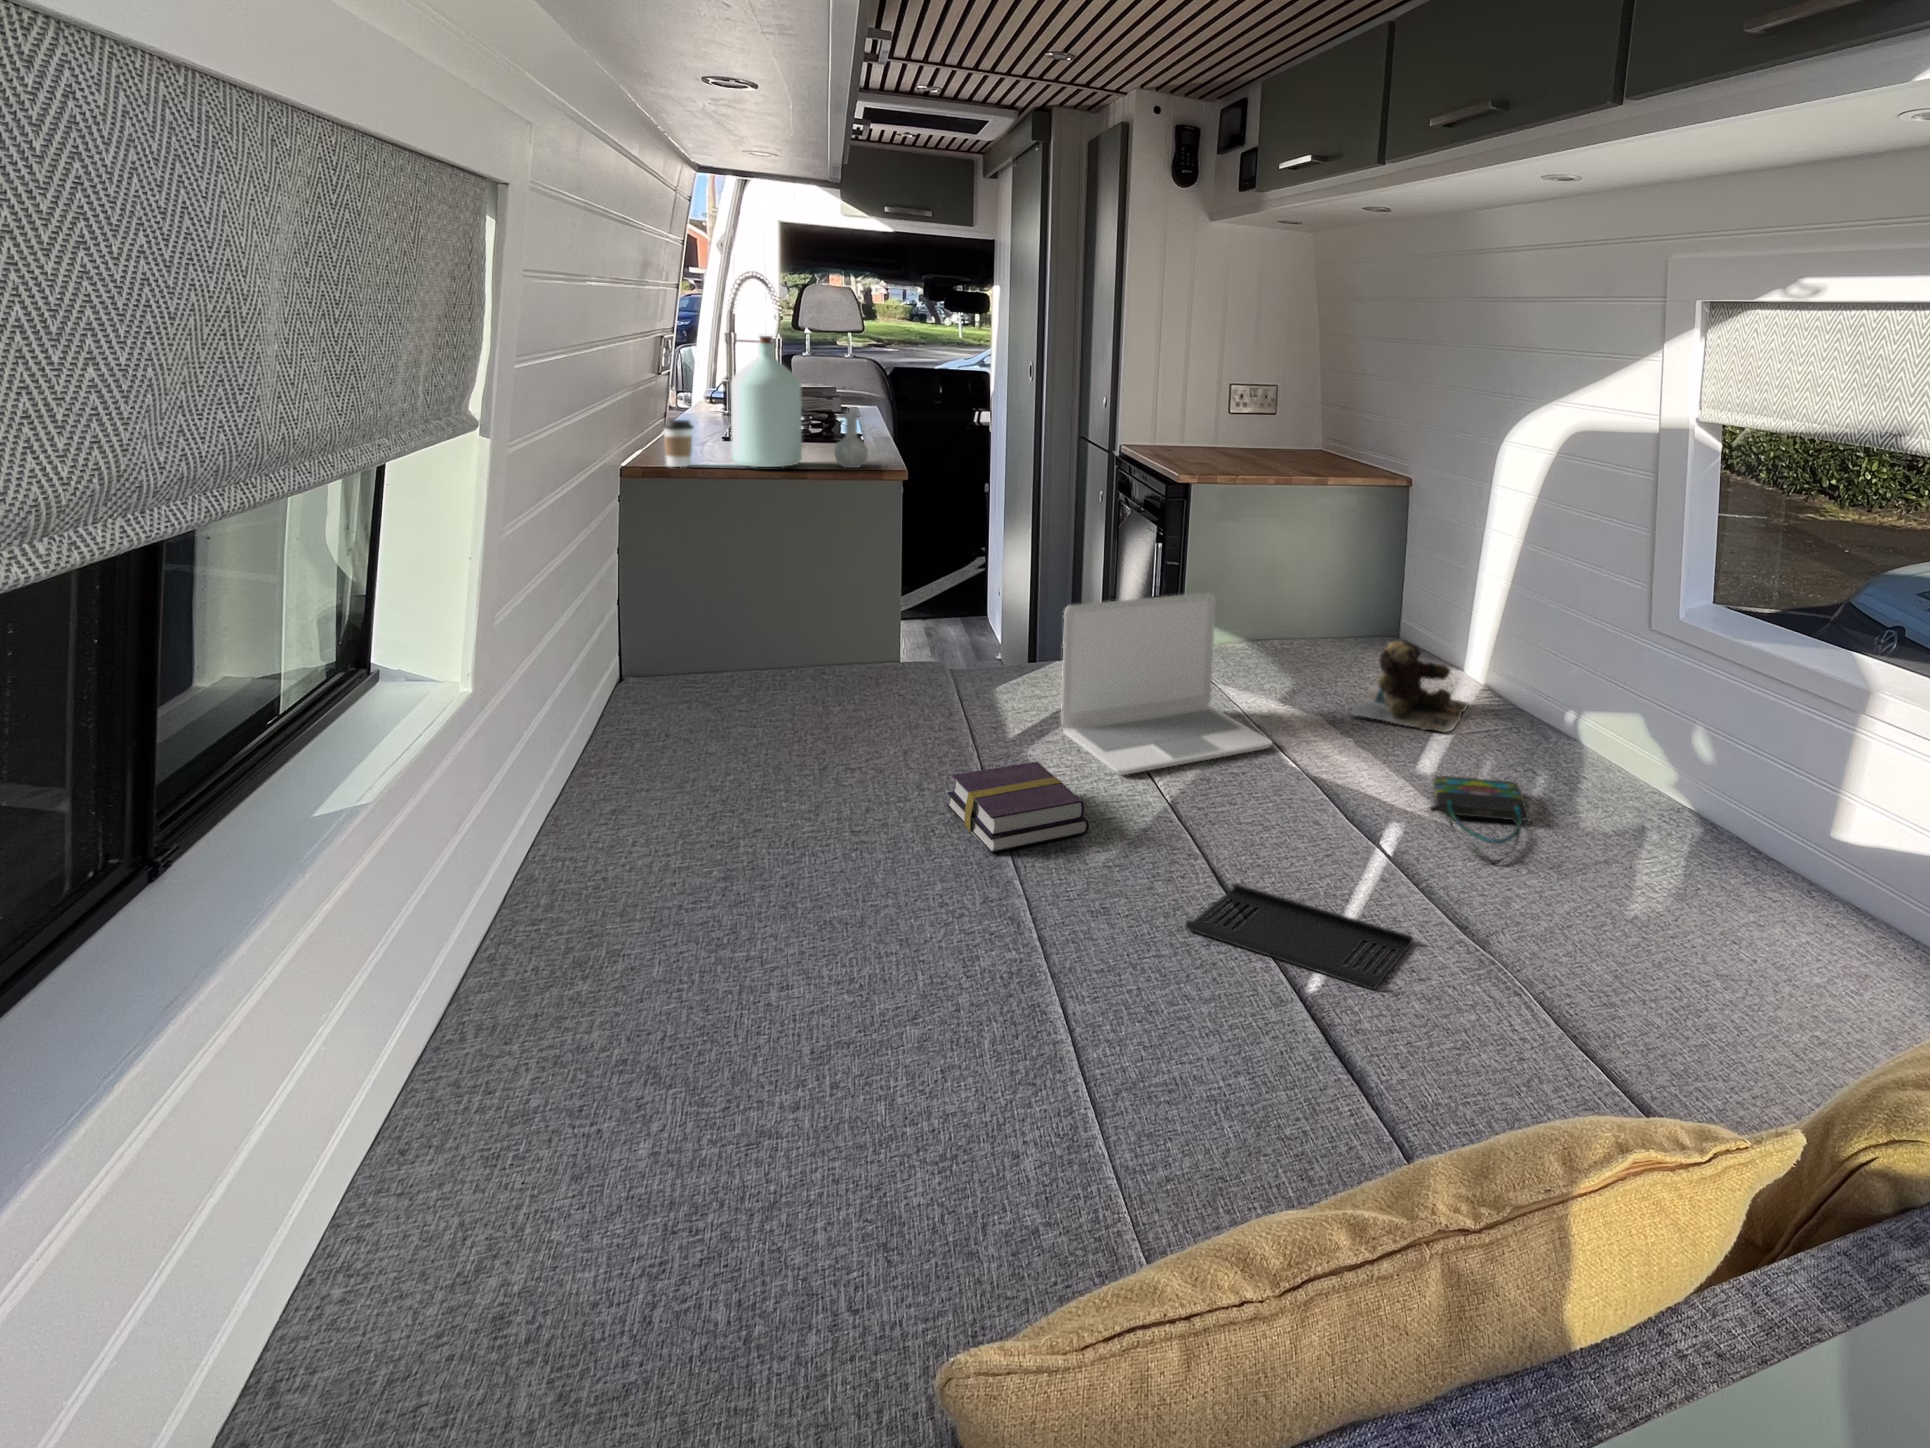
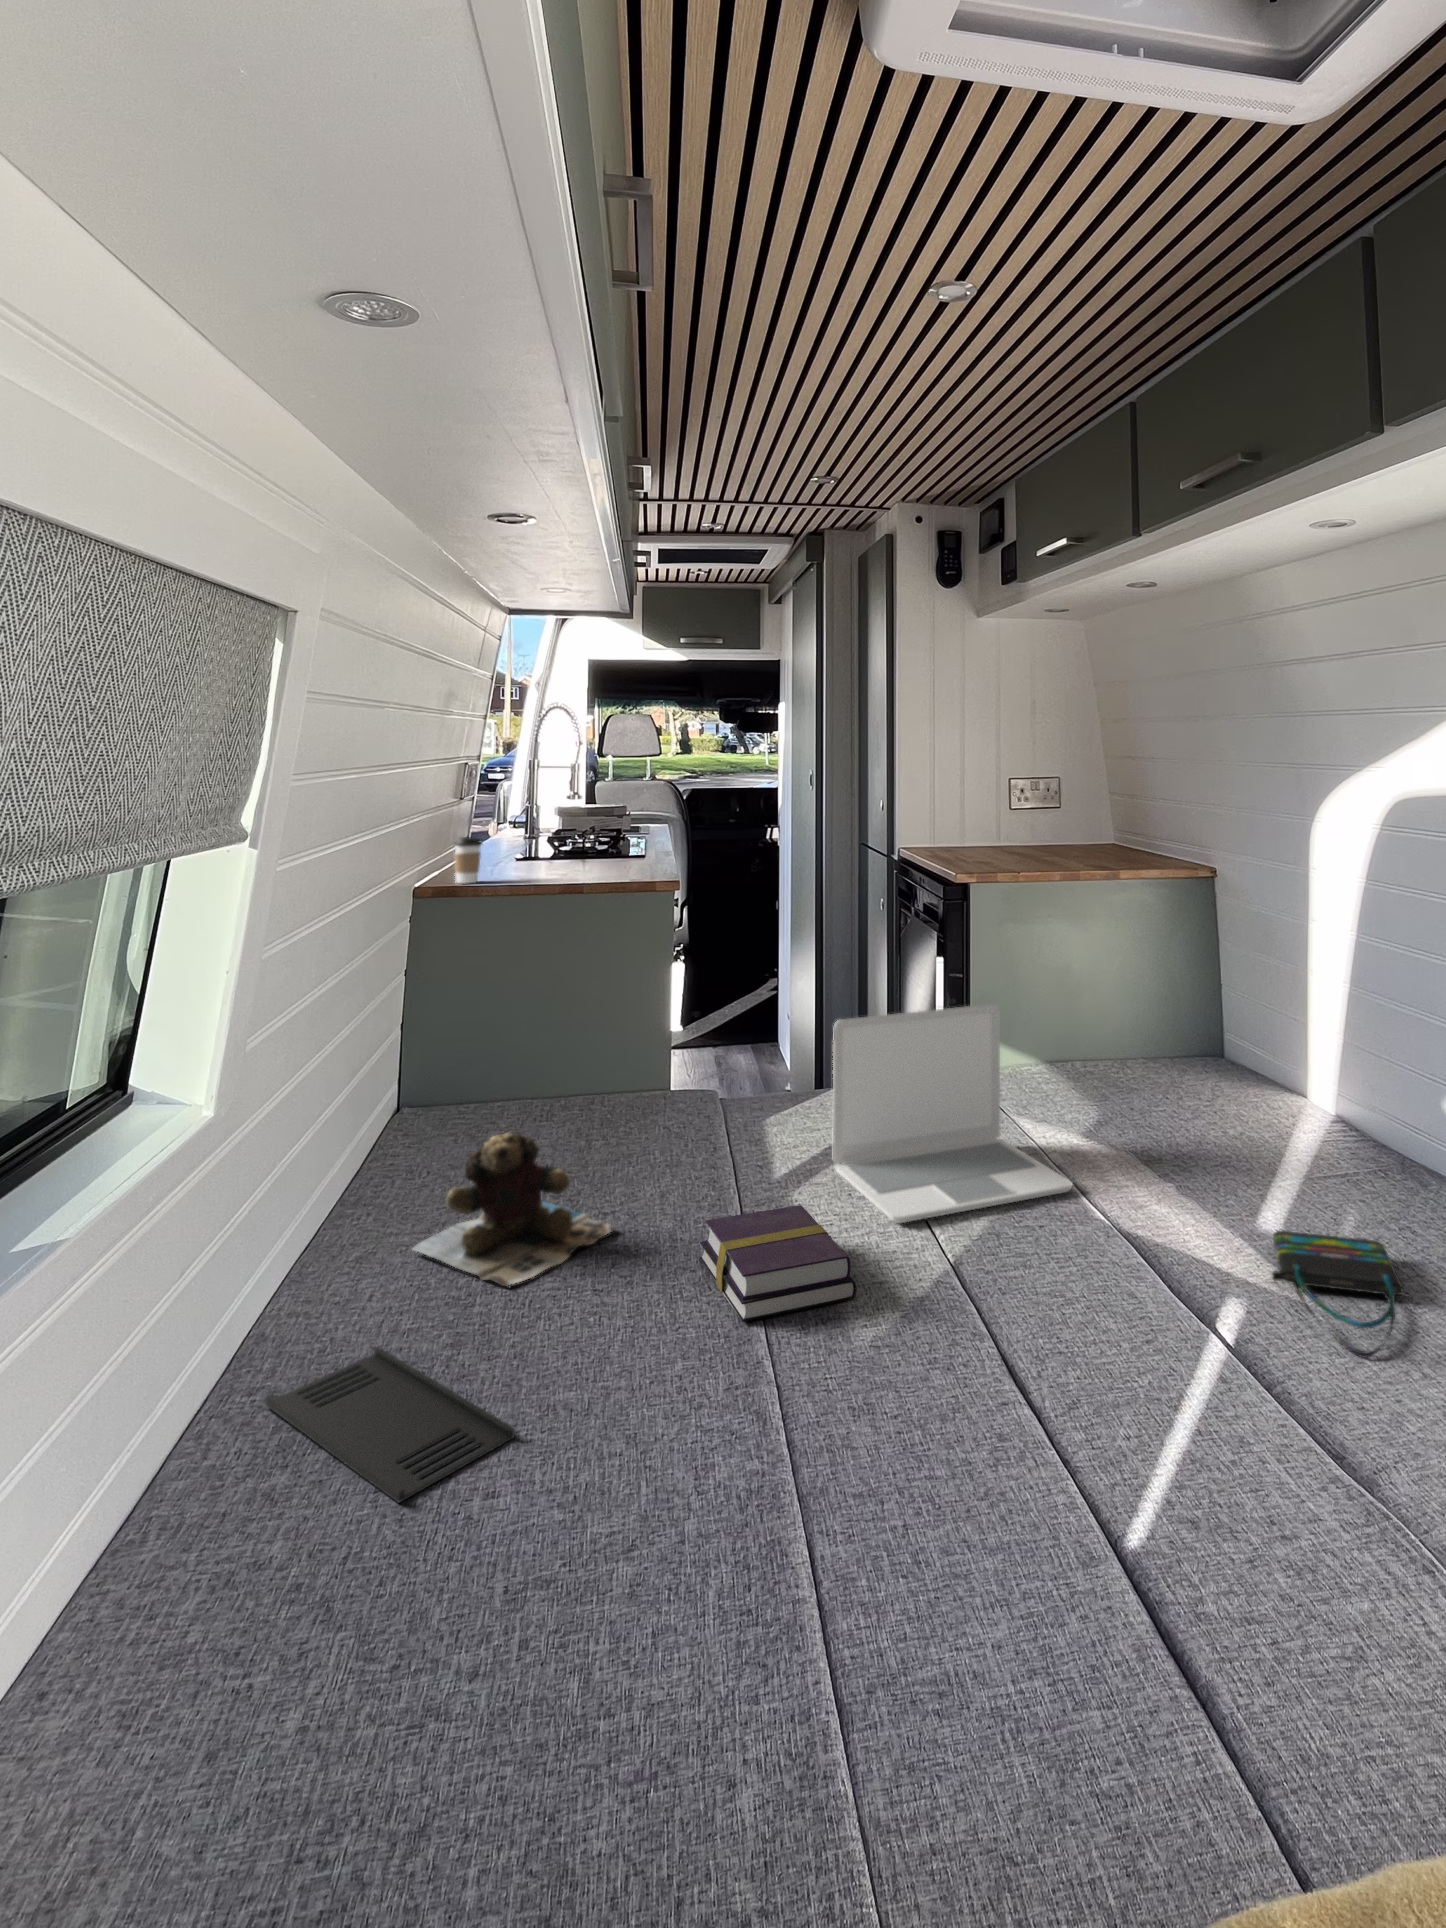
bottle: present [731,336,868,468] -> none [516,752,646,881]
teddy bear: present [1351,641,1468,732] -> present [413,1134,616,1286]
tray: present [1185,884,1413,990] -> present [265,1347,515,1503]

